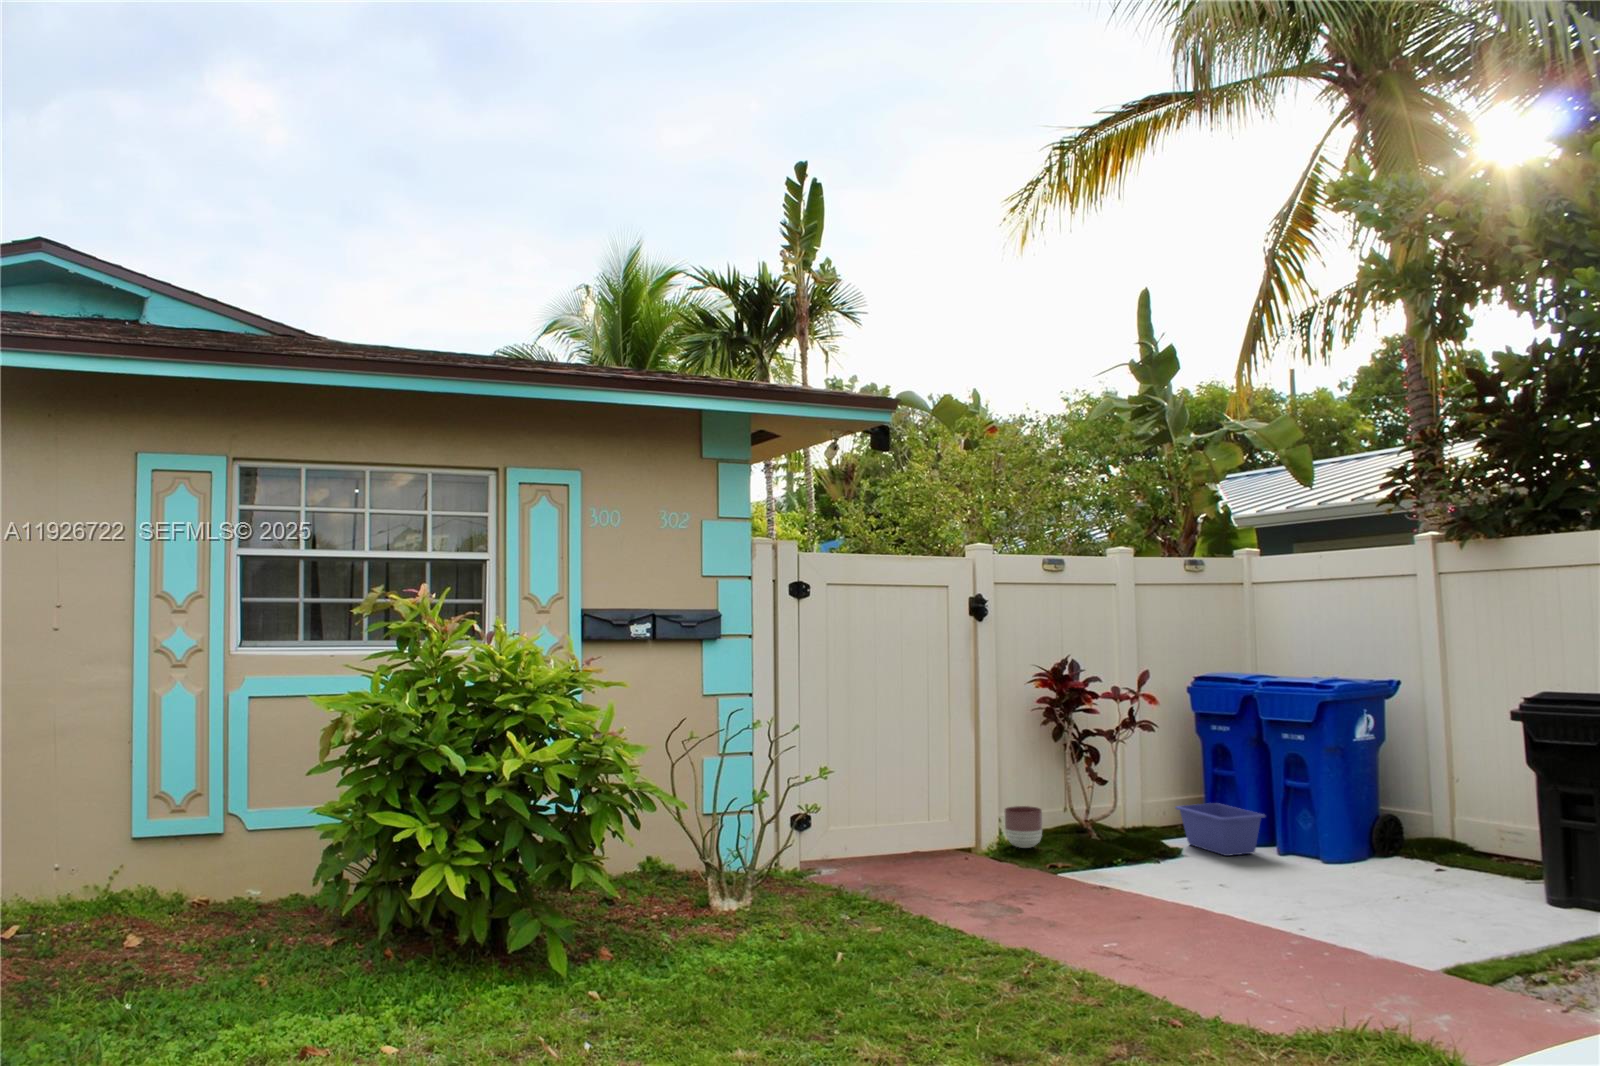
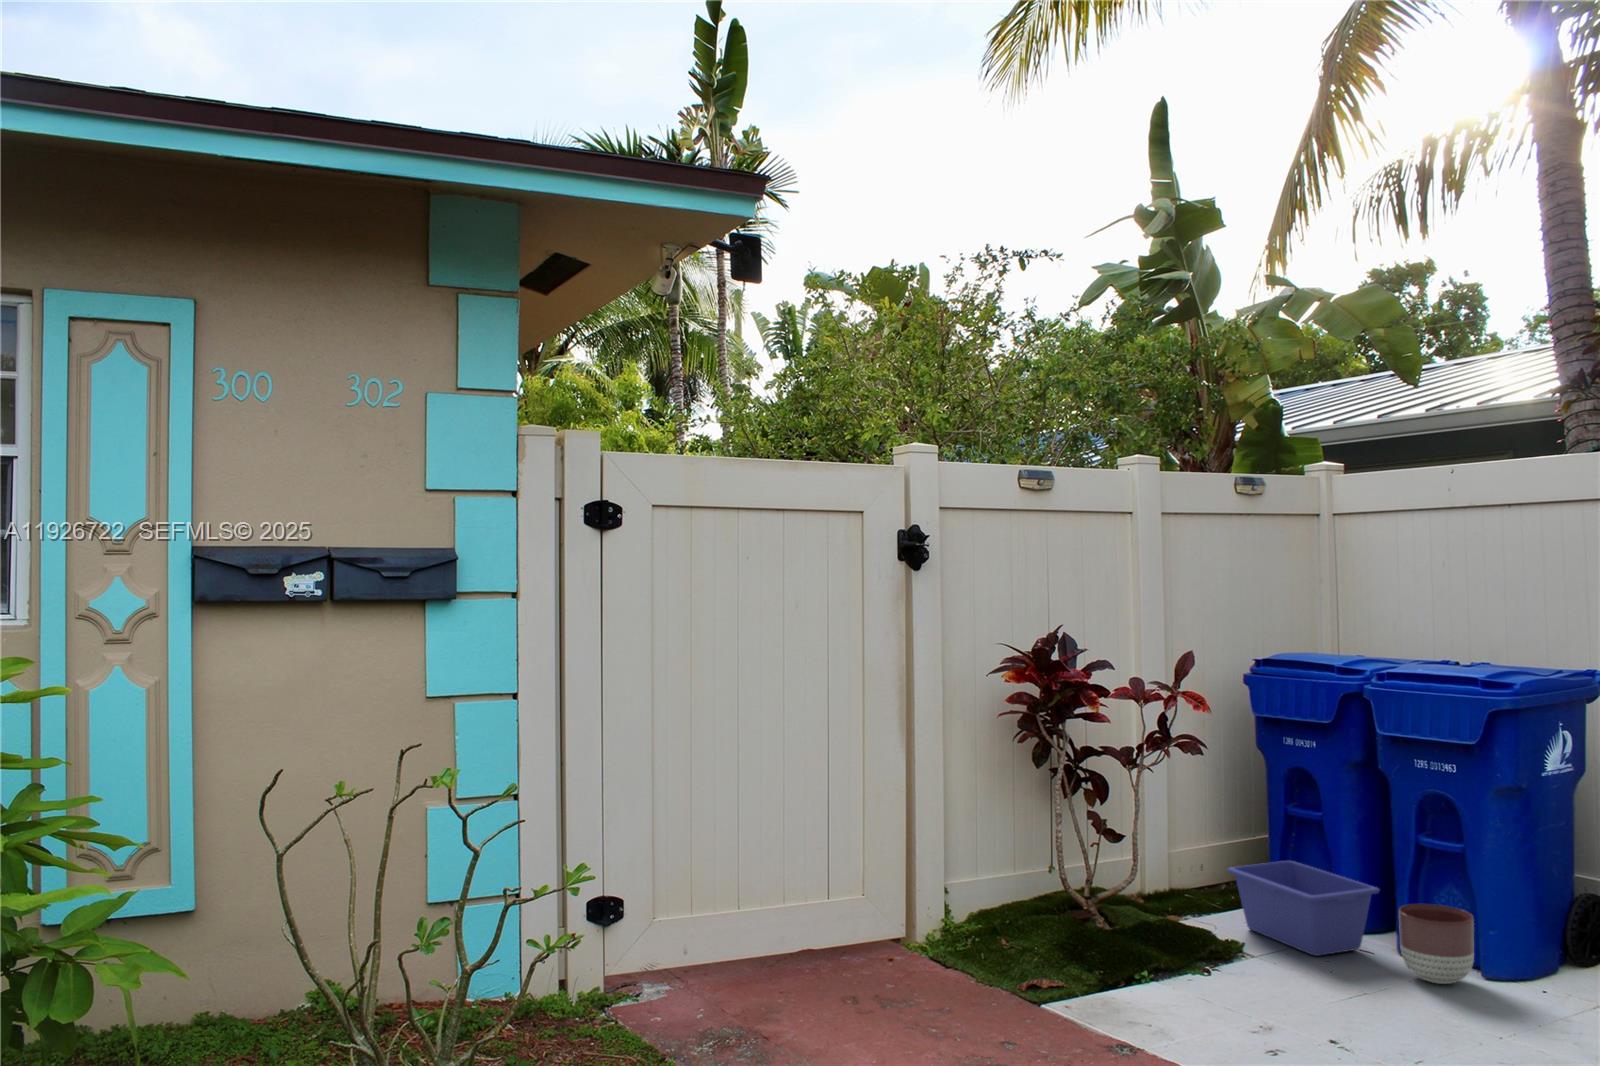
planter: present [1005,806,1042,848] -> present [1399,904,1474,984]

